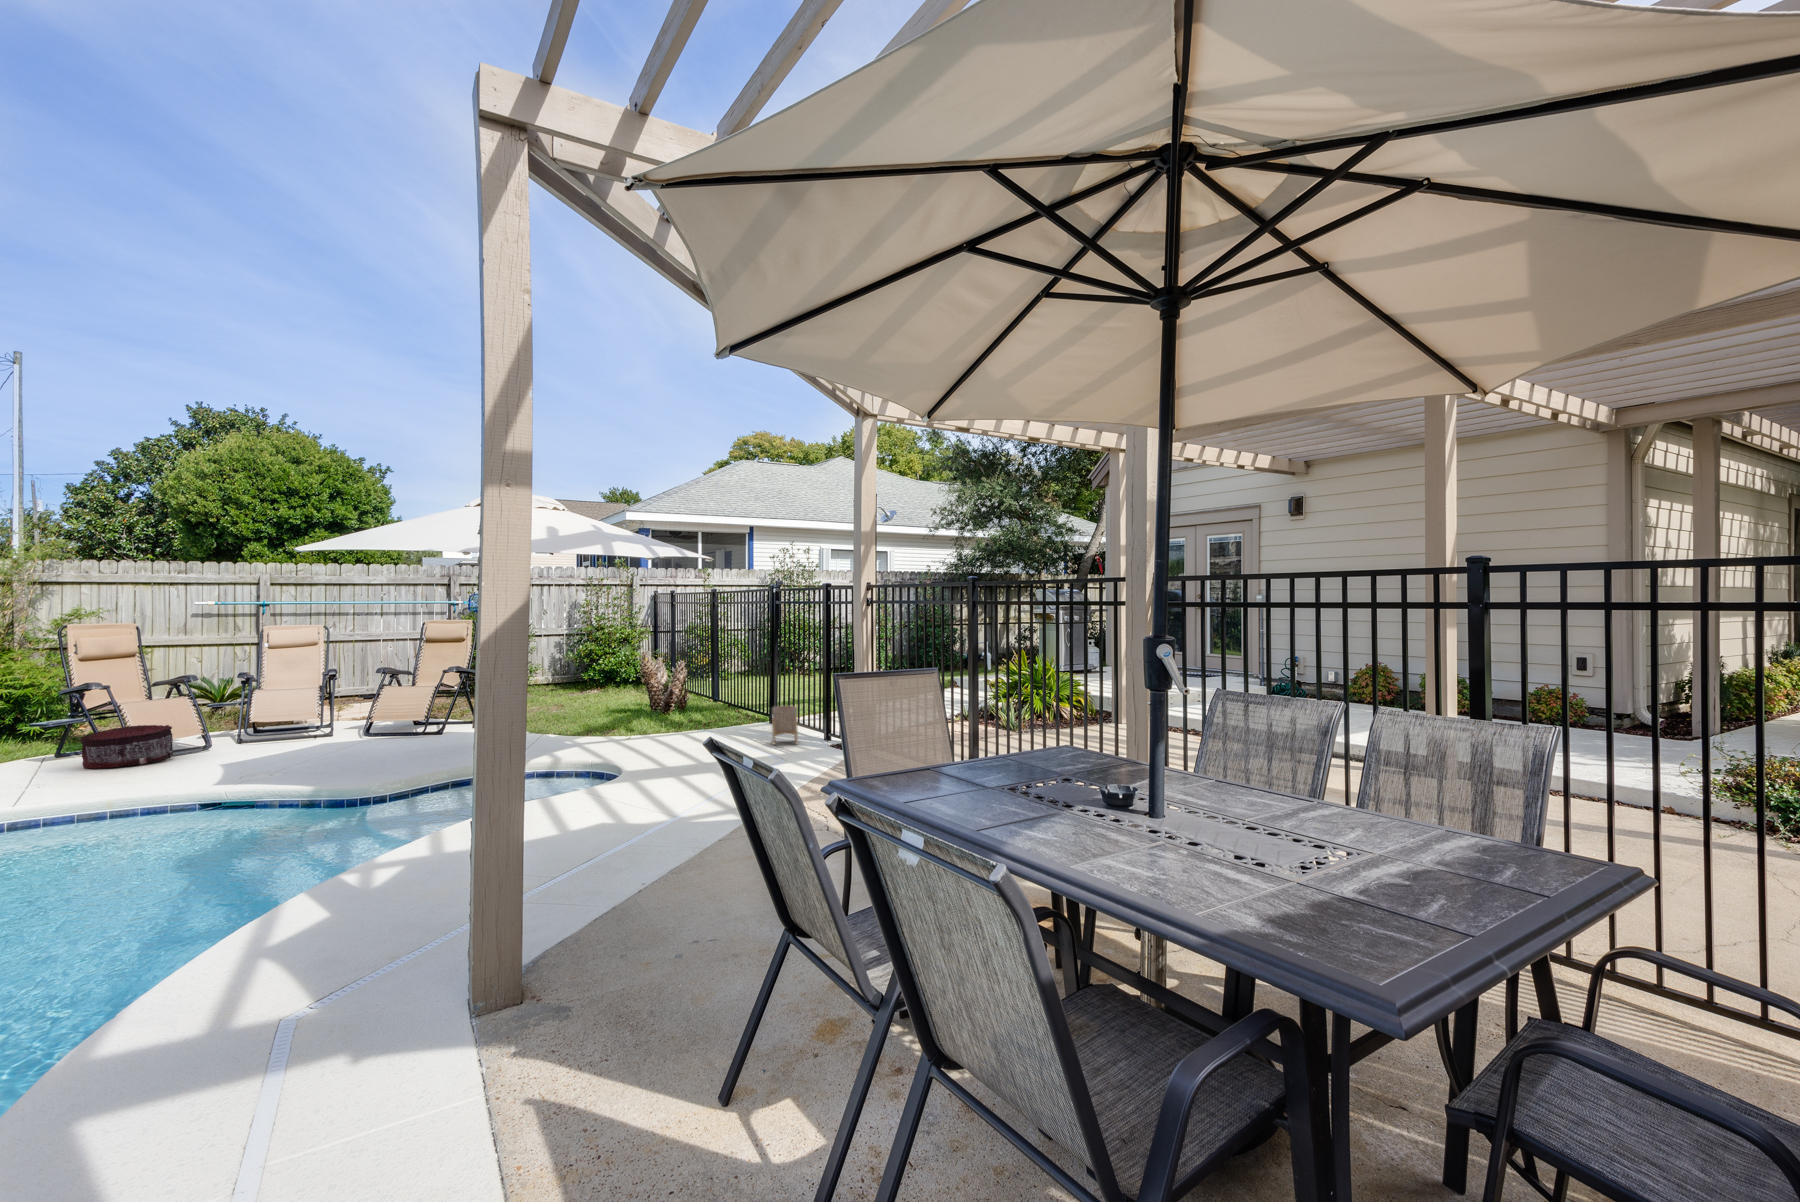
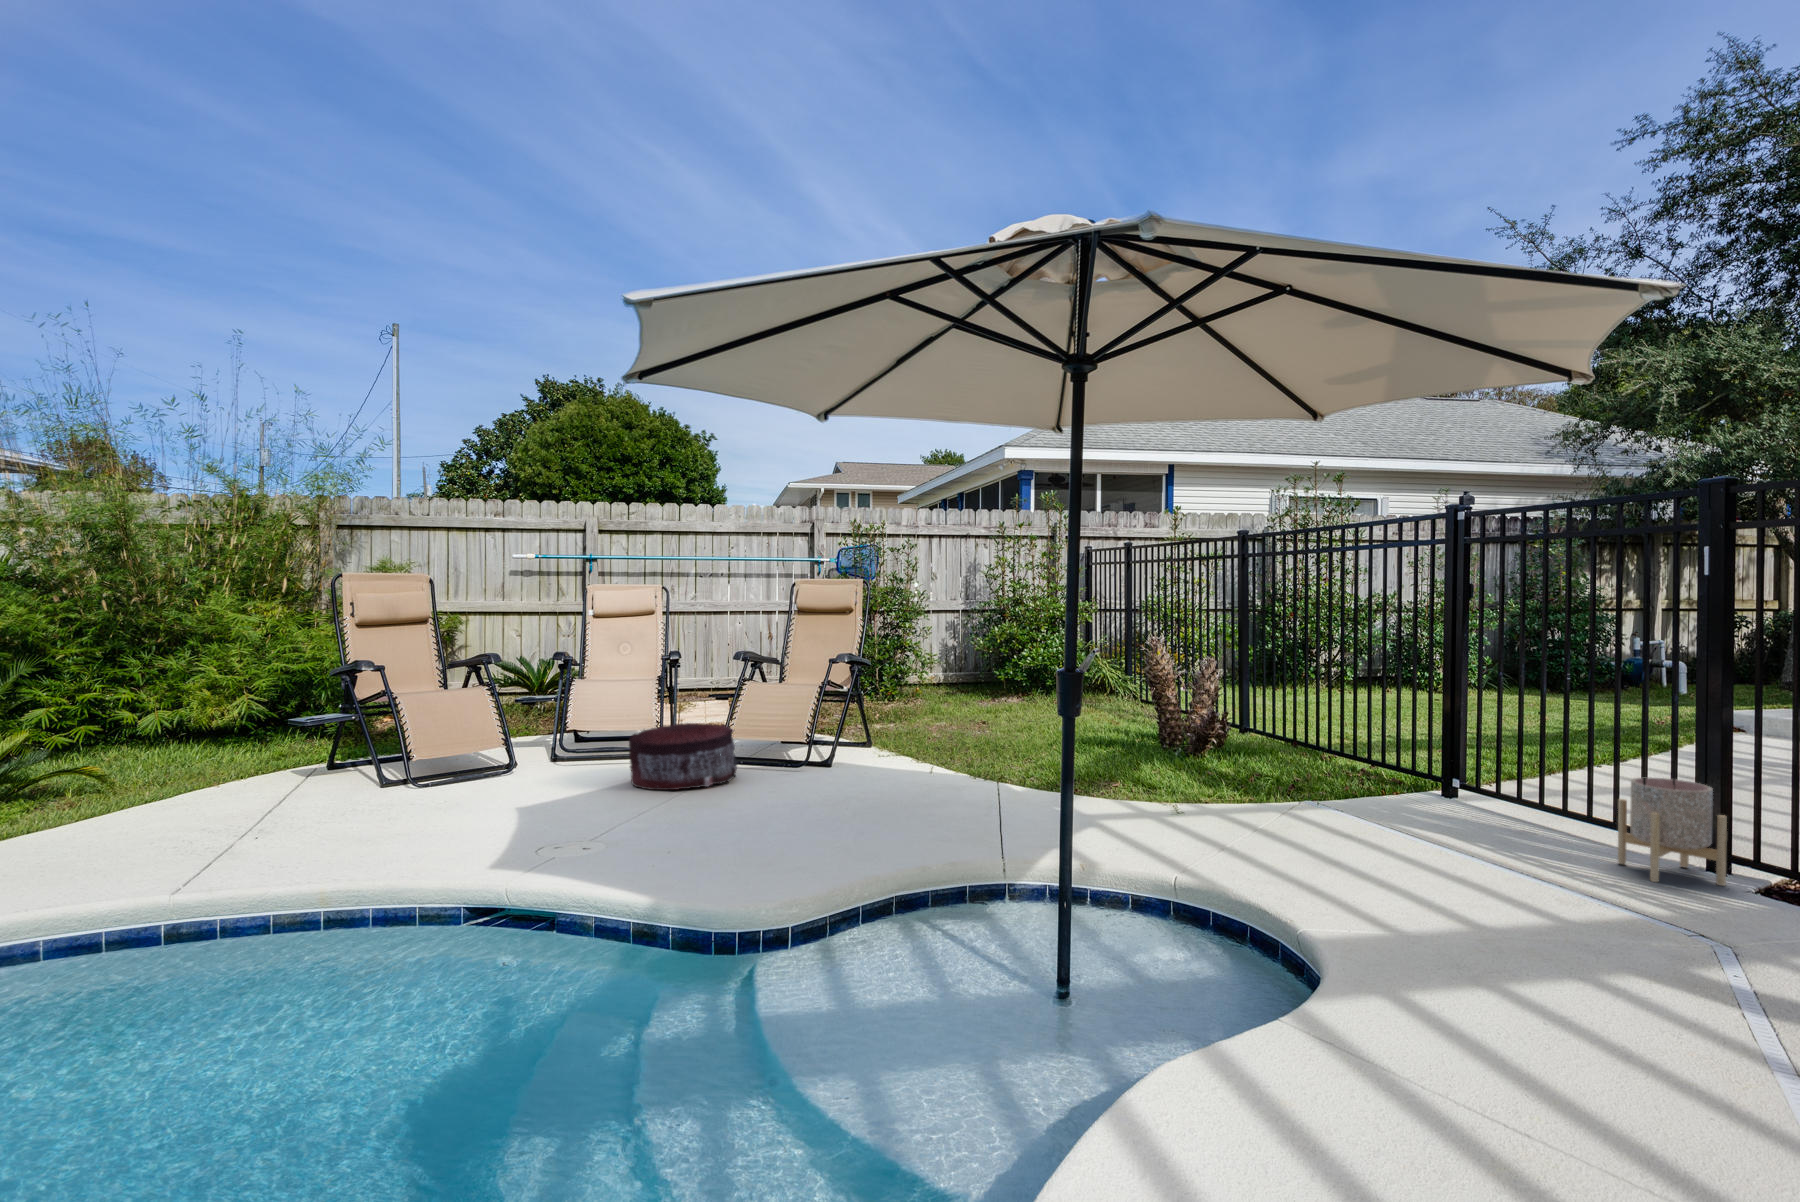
pouf: present [81,725,173,769] -> present [629,723,737,790]

